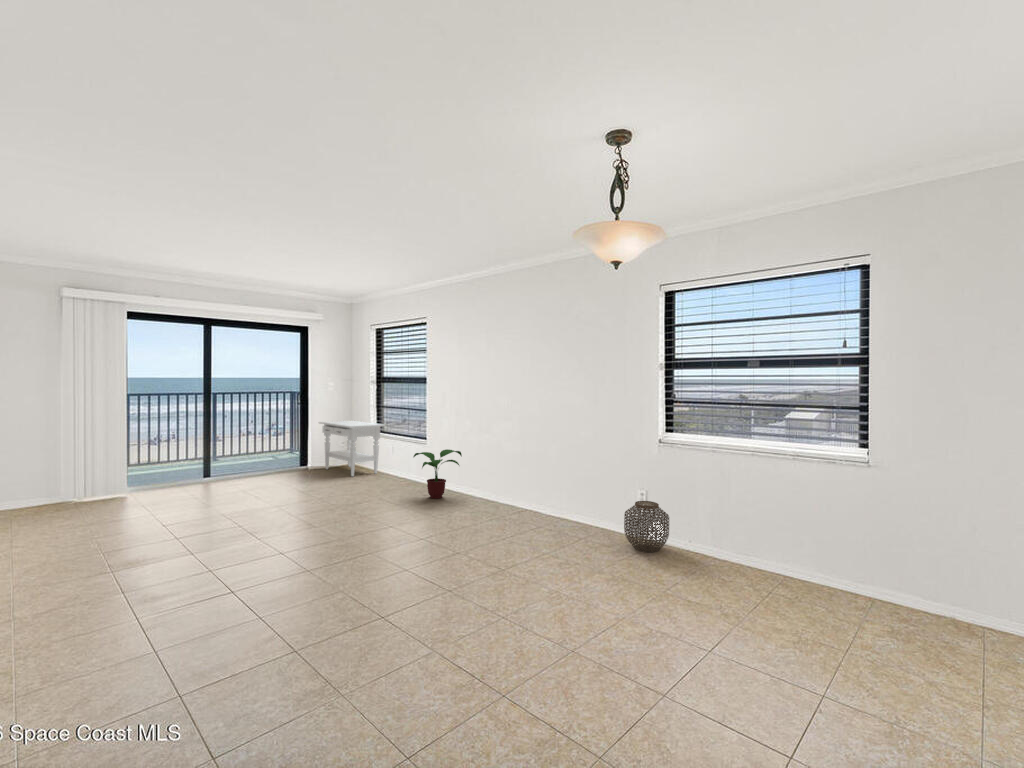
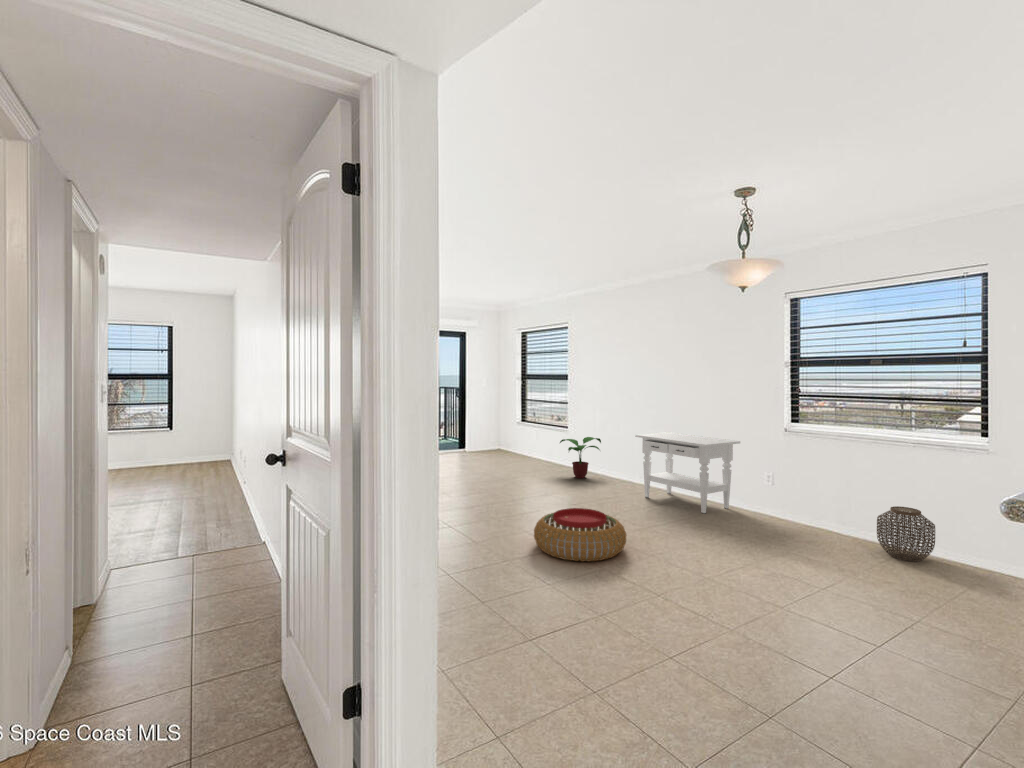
side table: present [319,420,385,477] -> present [635,432,740,513]
woven basket: present [624,501,669,552] -> present [877,506,935,562]
pouf: none [343,550,471,631] -> present [534,508,626,561]

